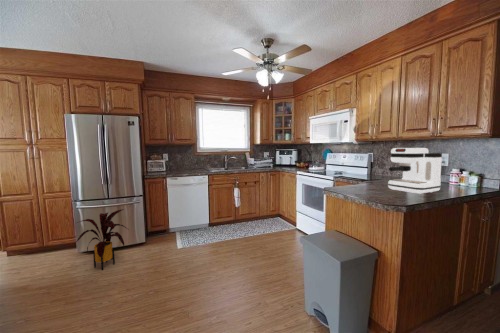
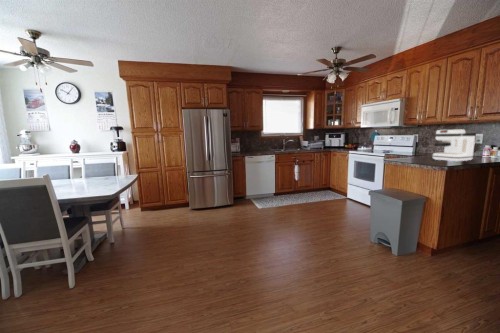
house plant: present [76,209,126,270] -> none [197,178,230,218]

